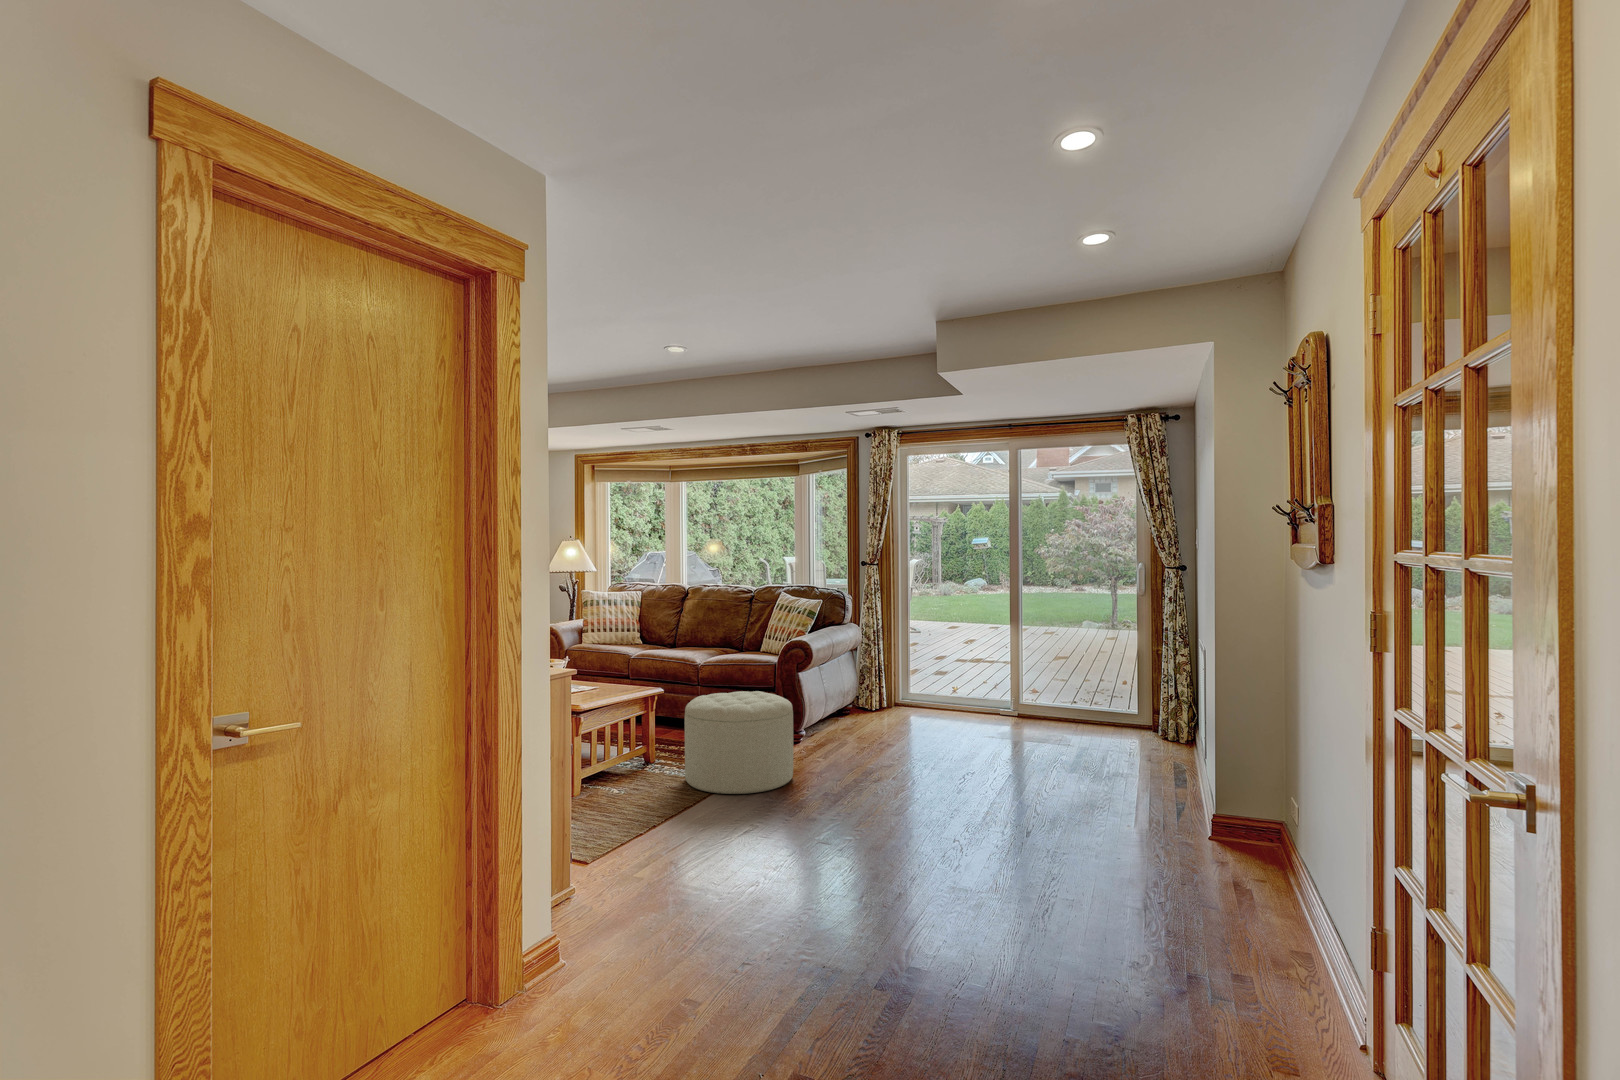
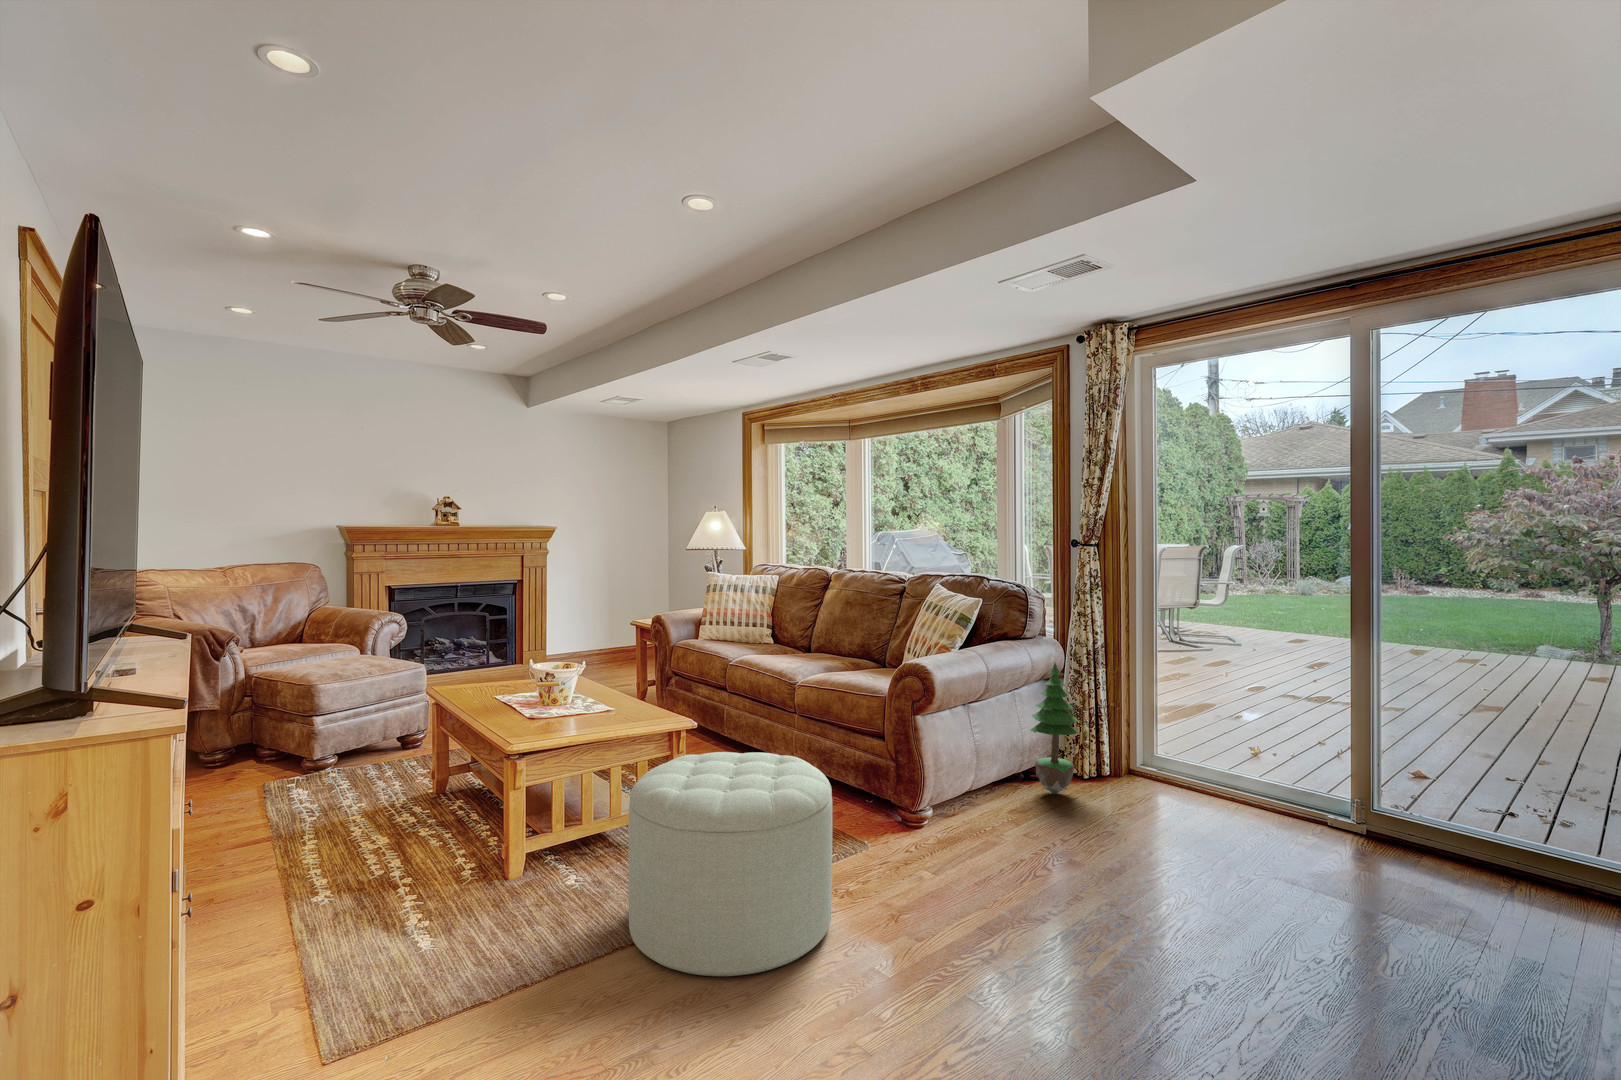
potted tree: none [847,638,876,718] -> present [1030,663,1079,794]

